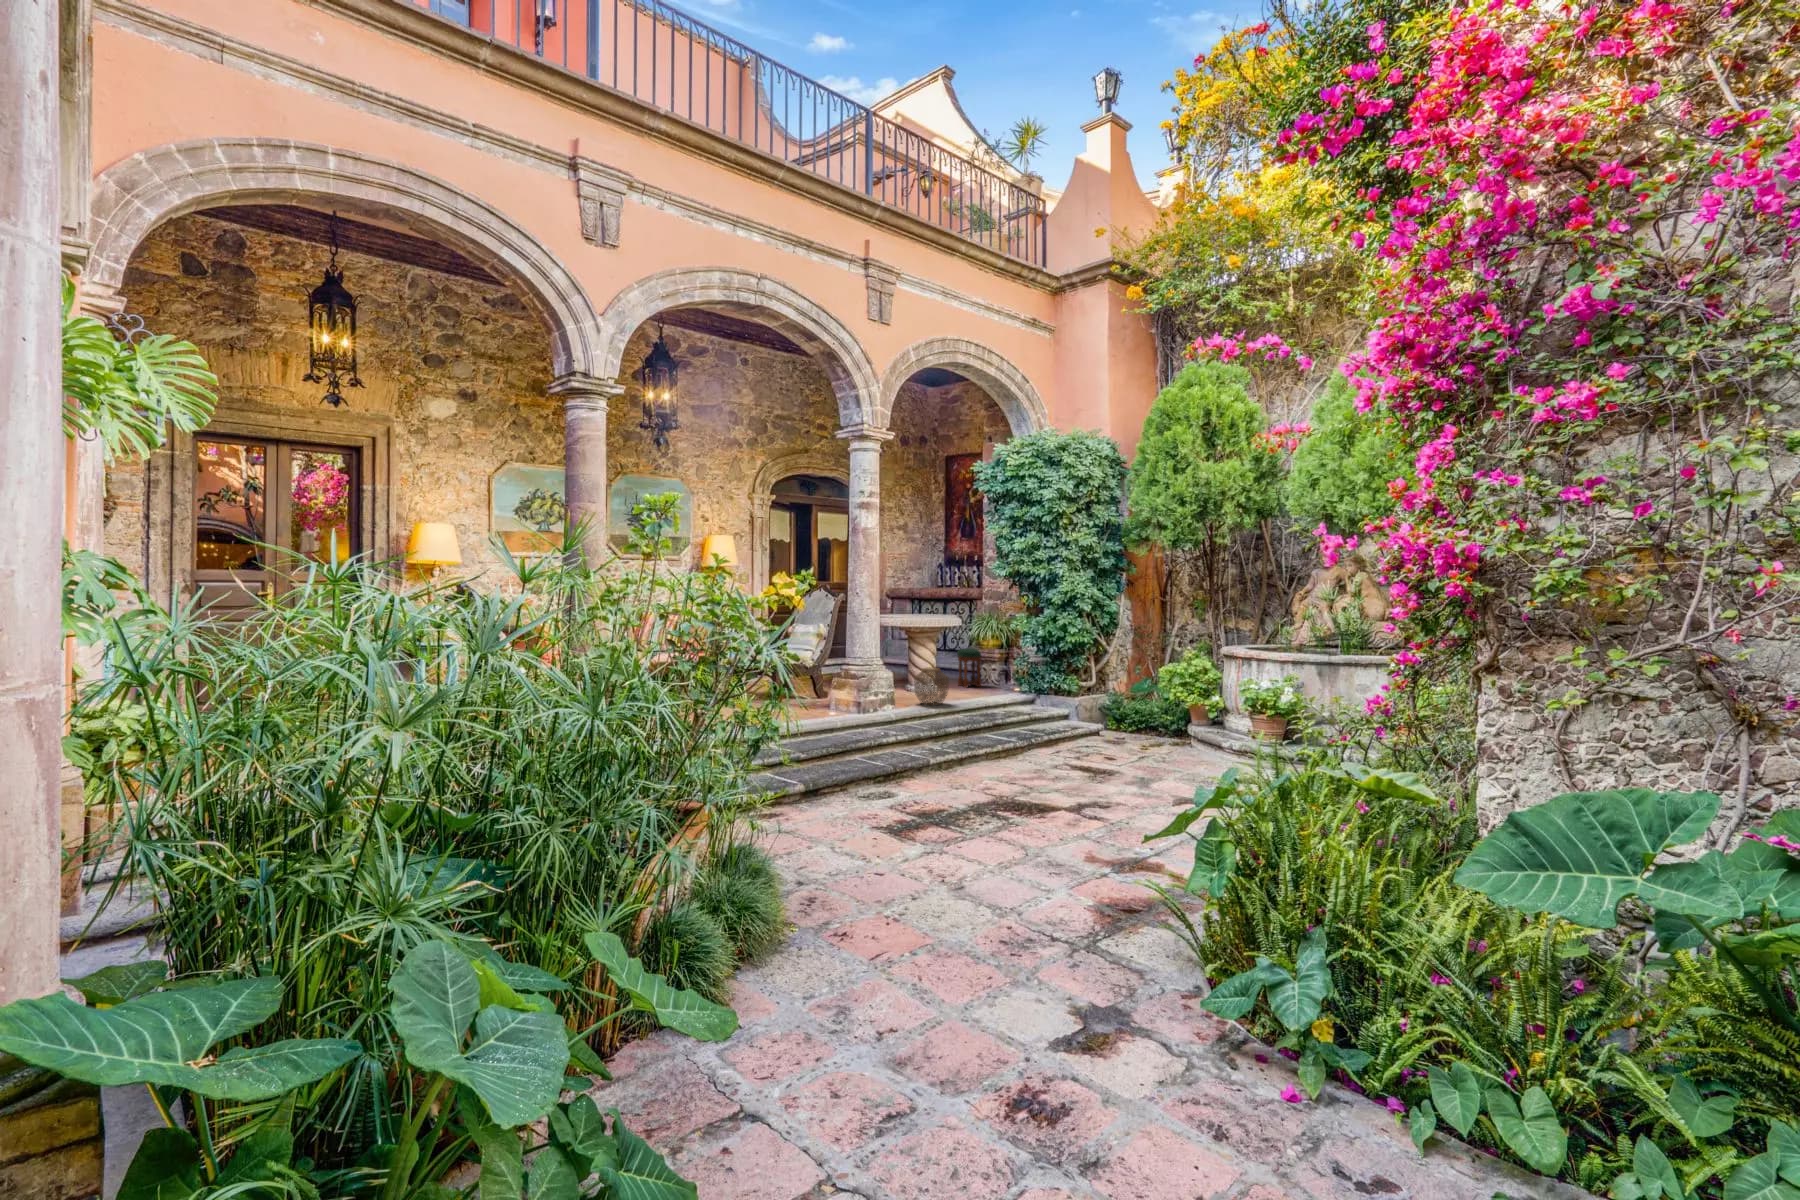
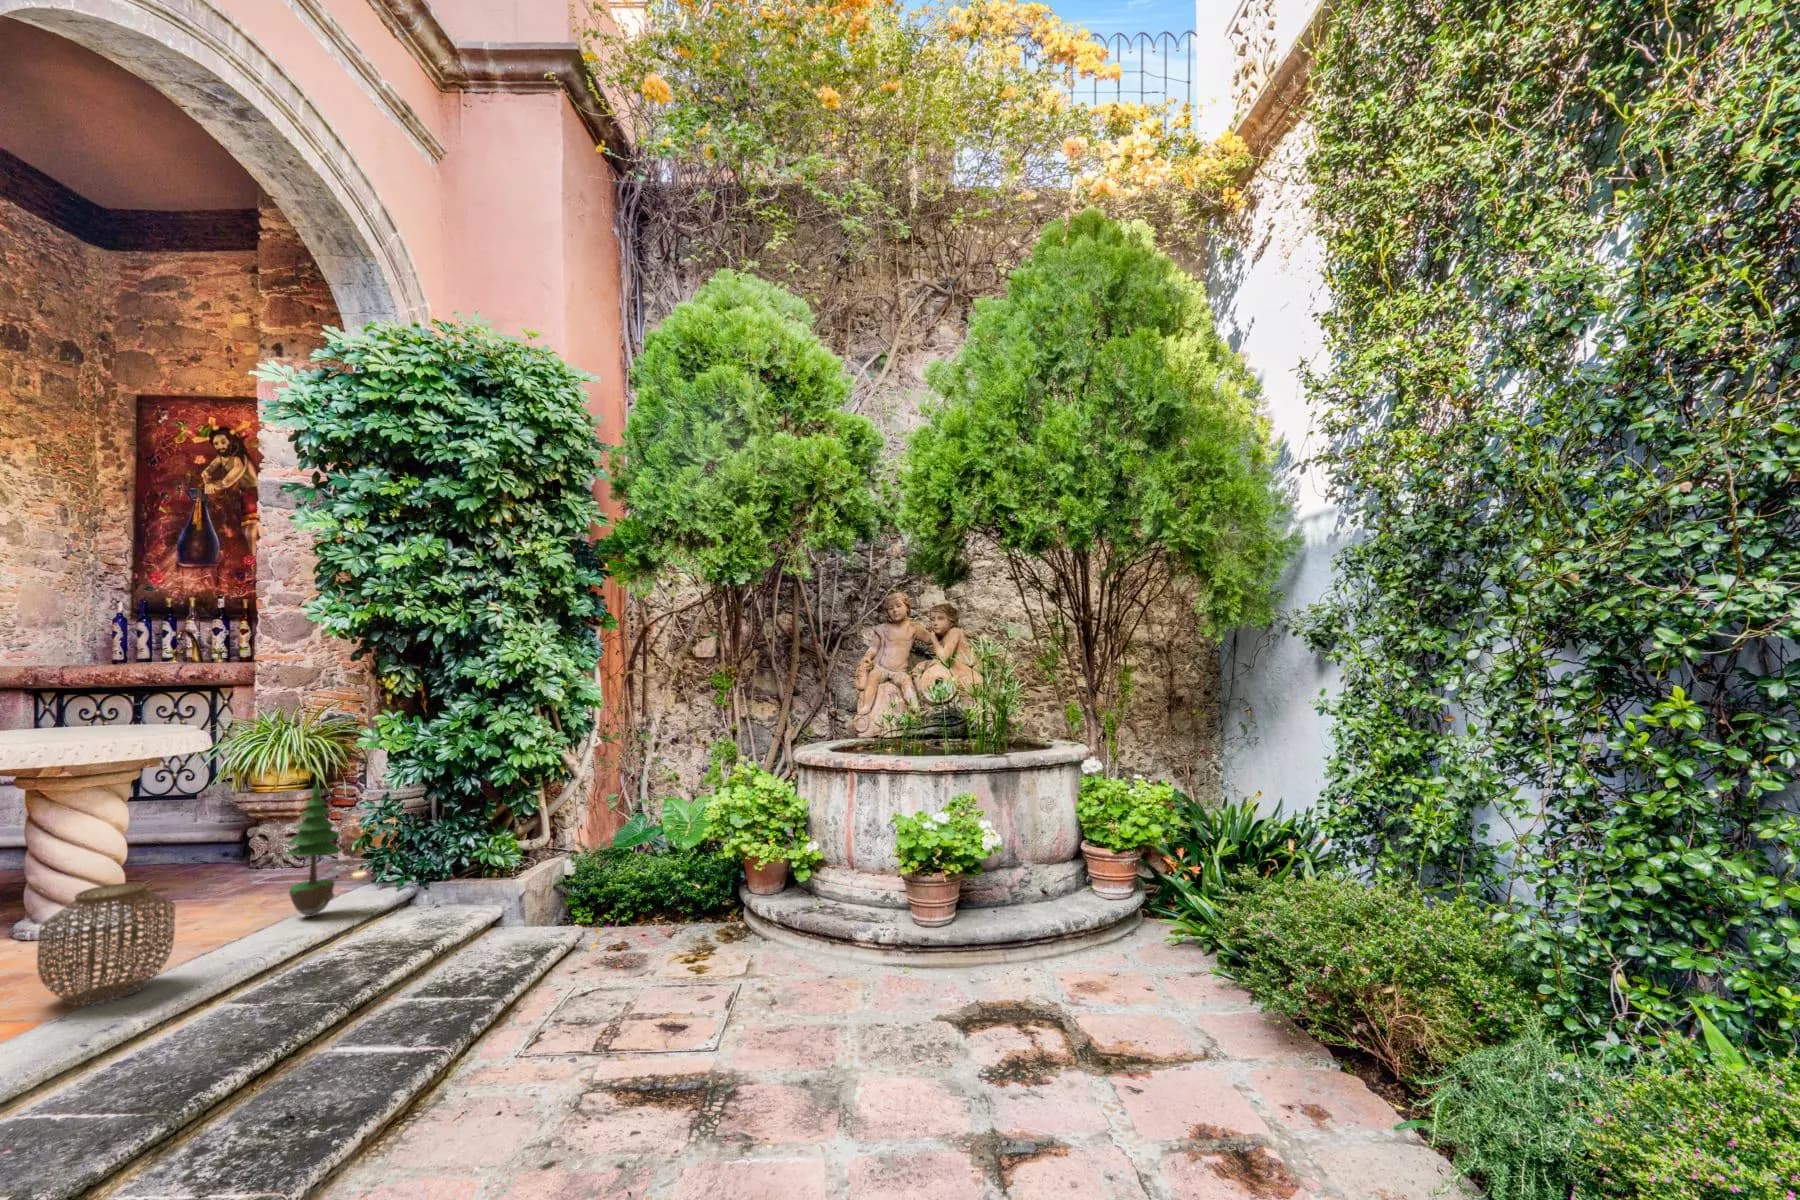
potted tree: none [984,641,1005,698] -> present [286,783,340,917]
stool: present [957,648,982,688] -> none [184,798,260,896]

